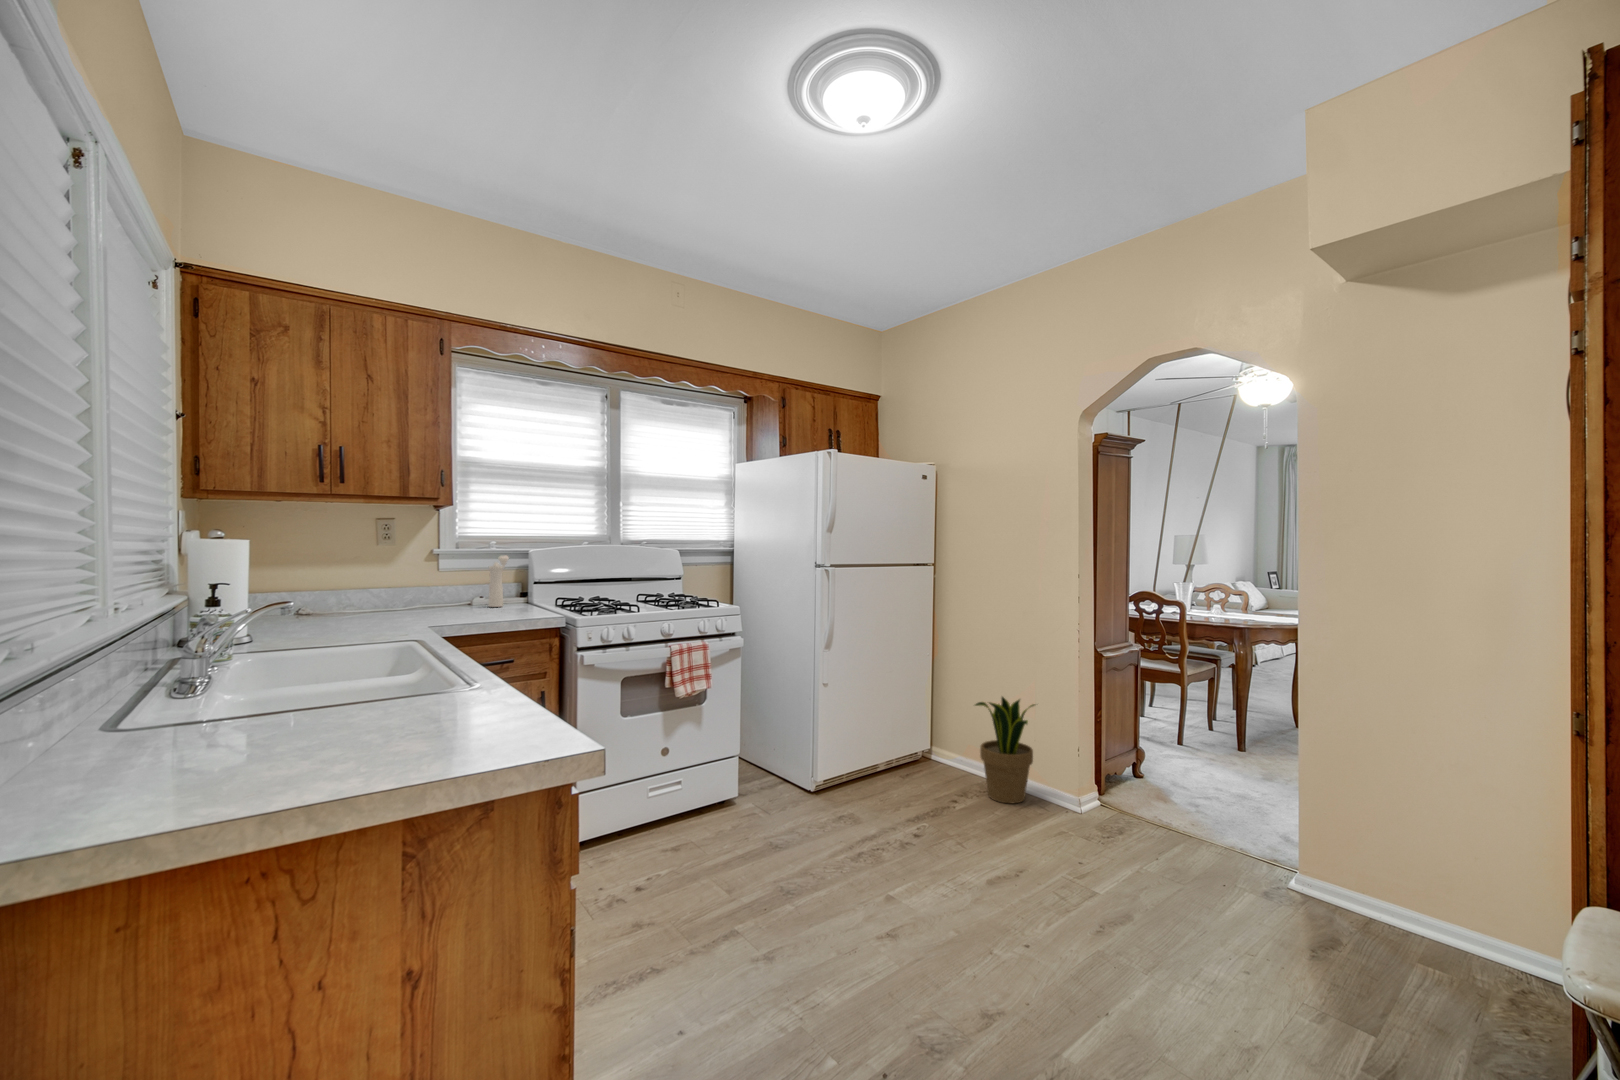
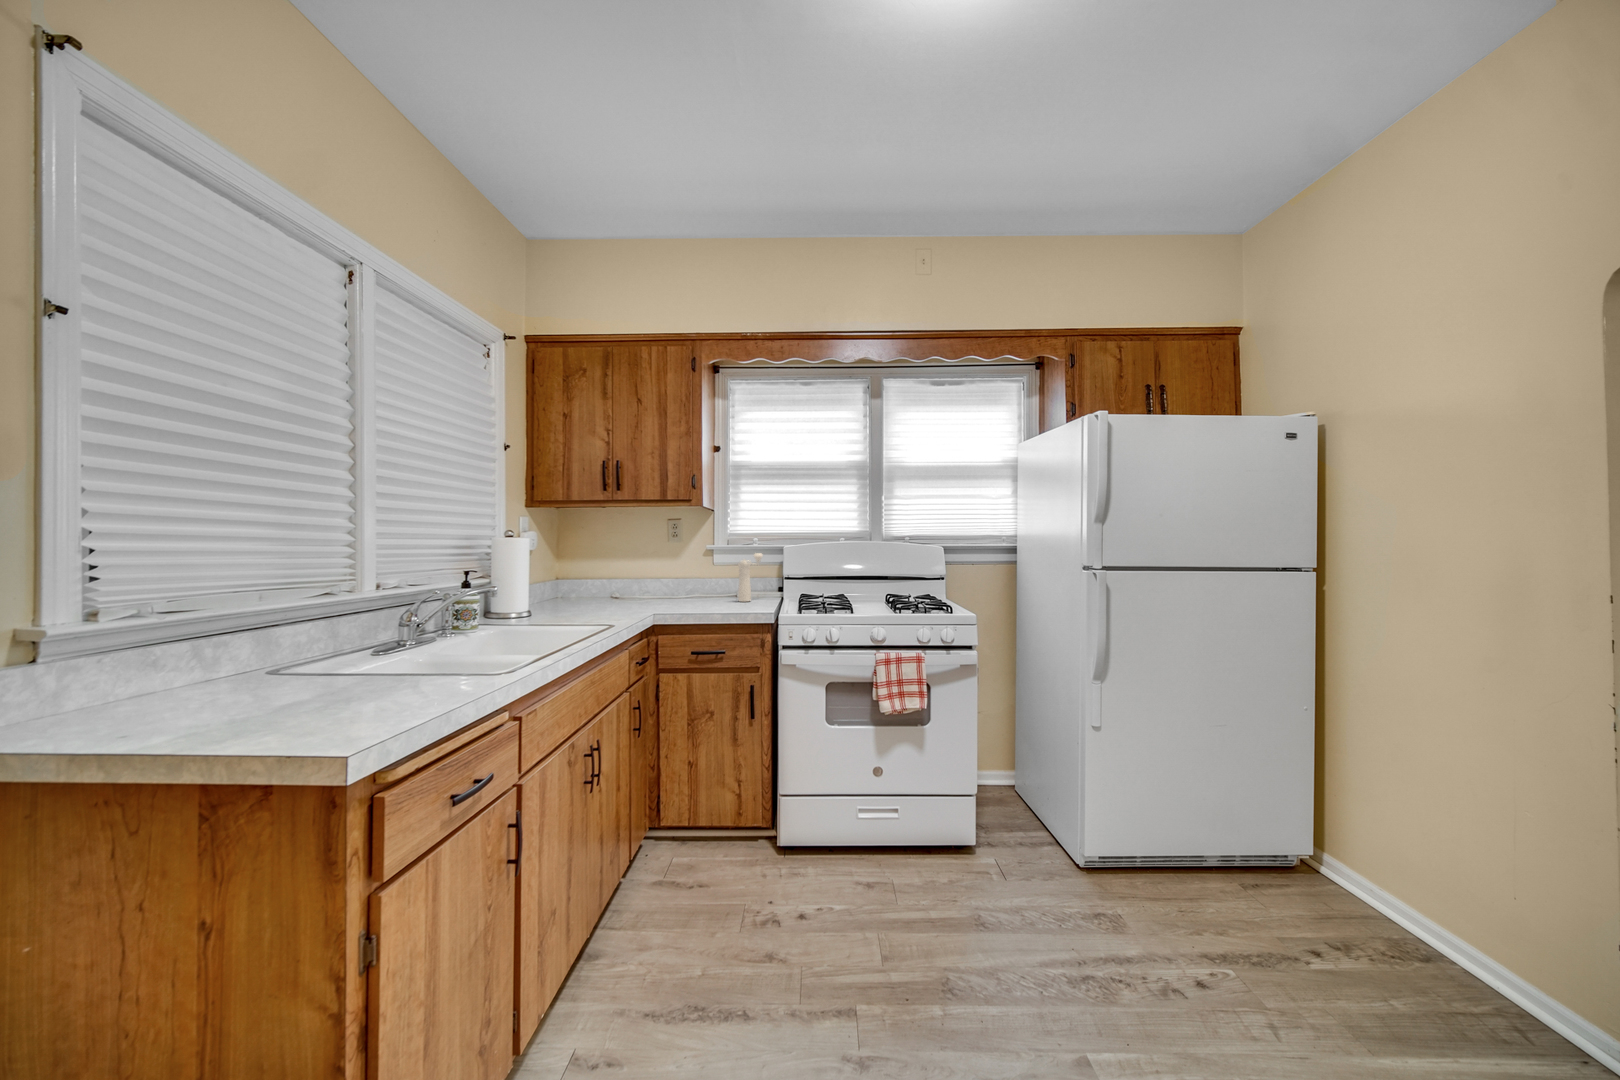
potted plant: present [975,697,1035,803] -> none [1356,793,1510,994]

